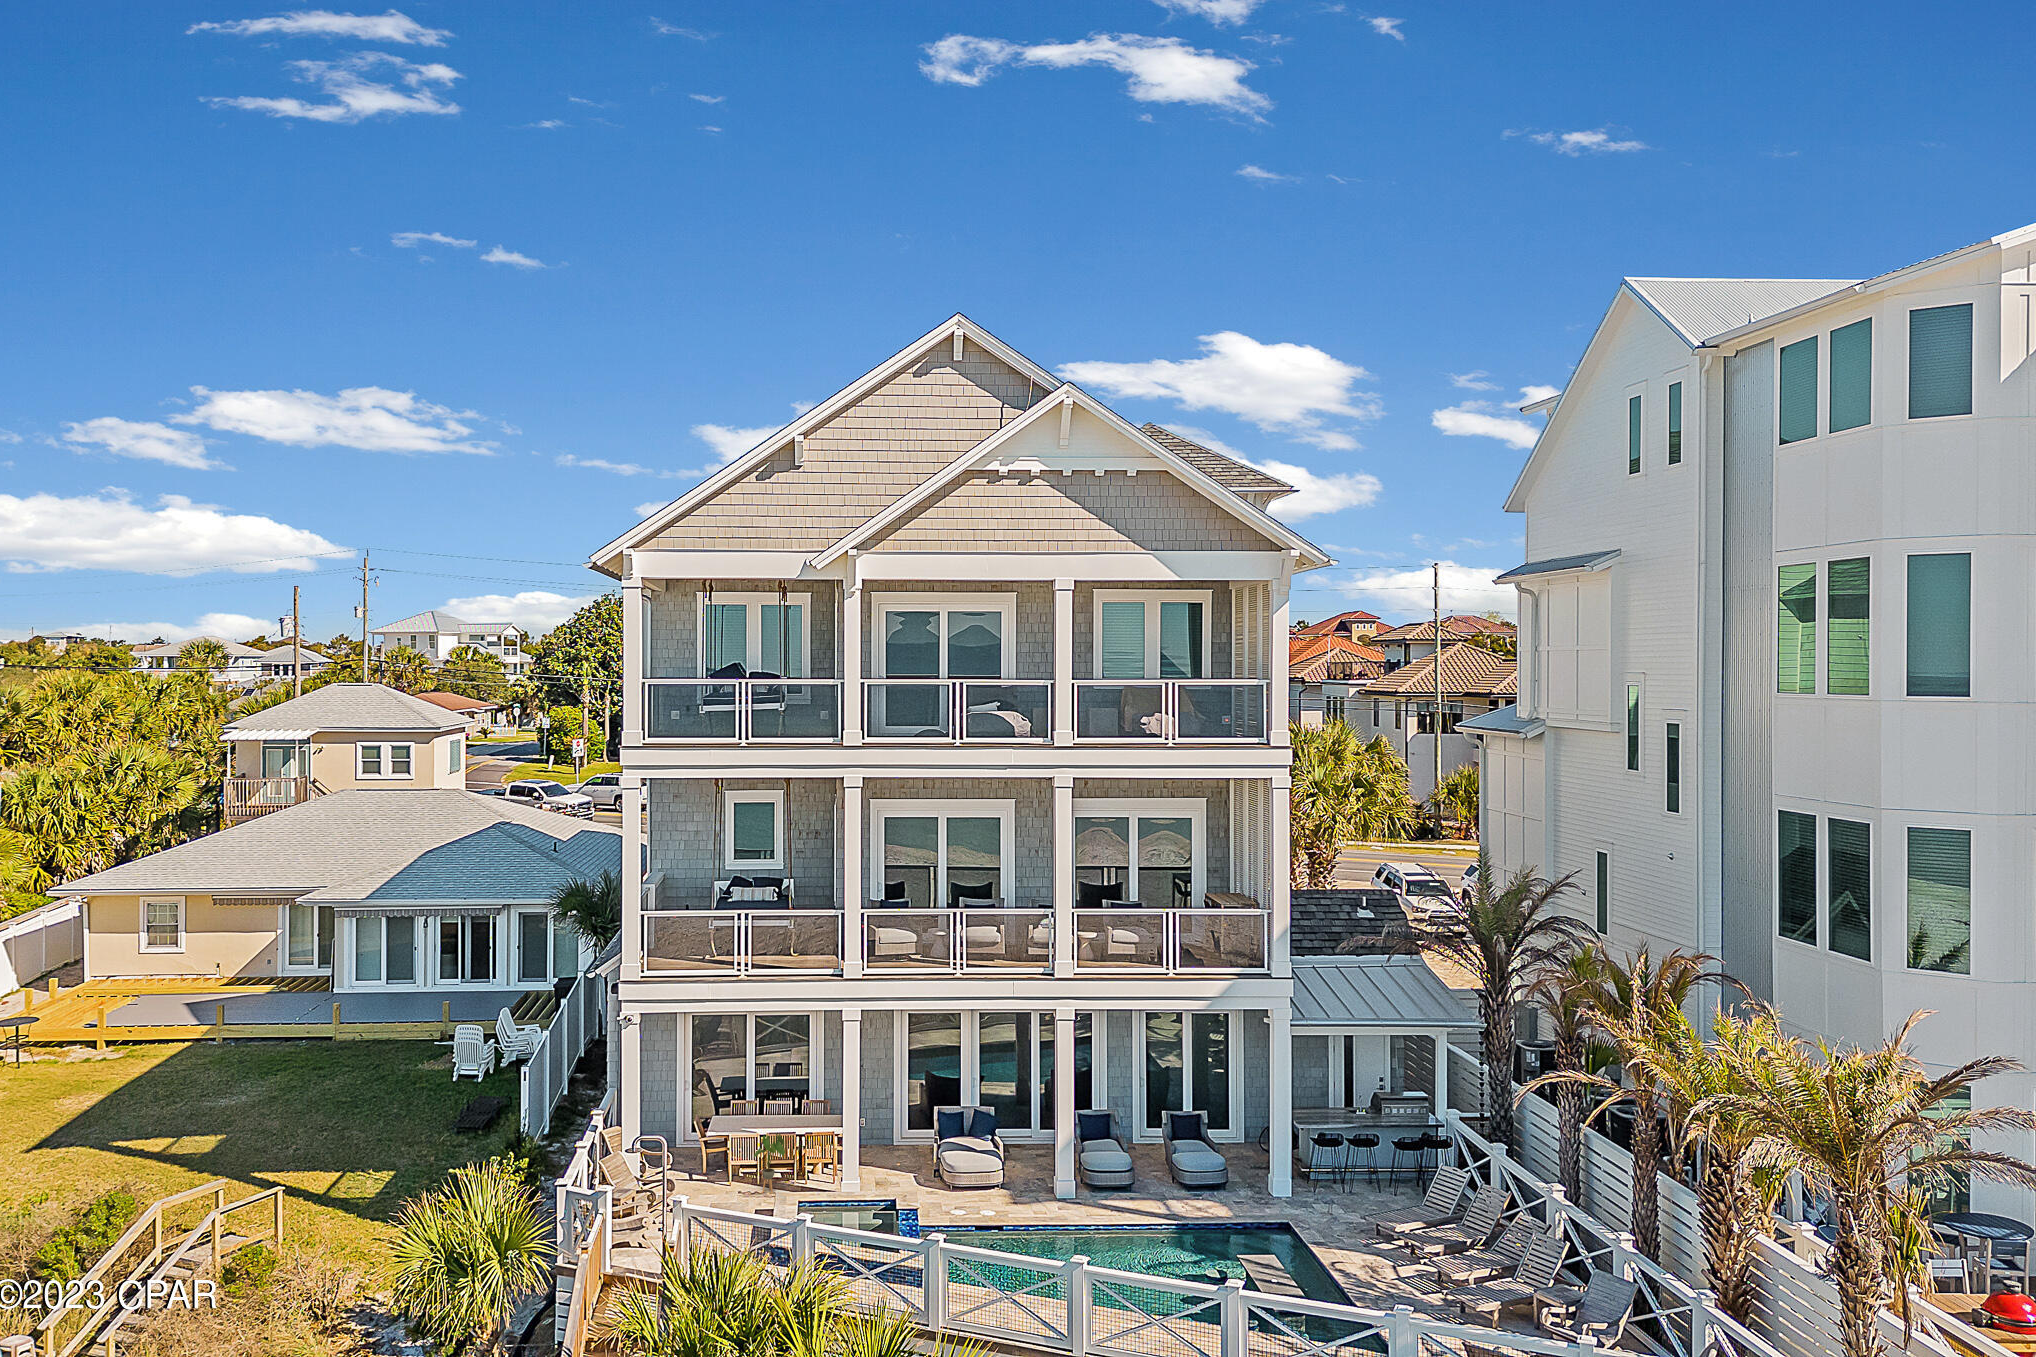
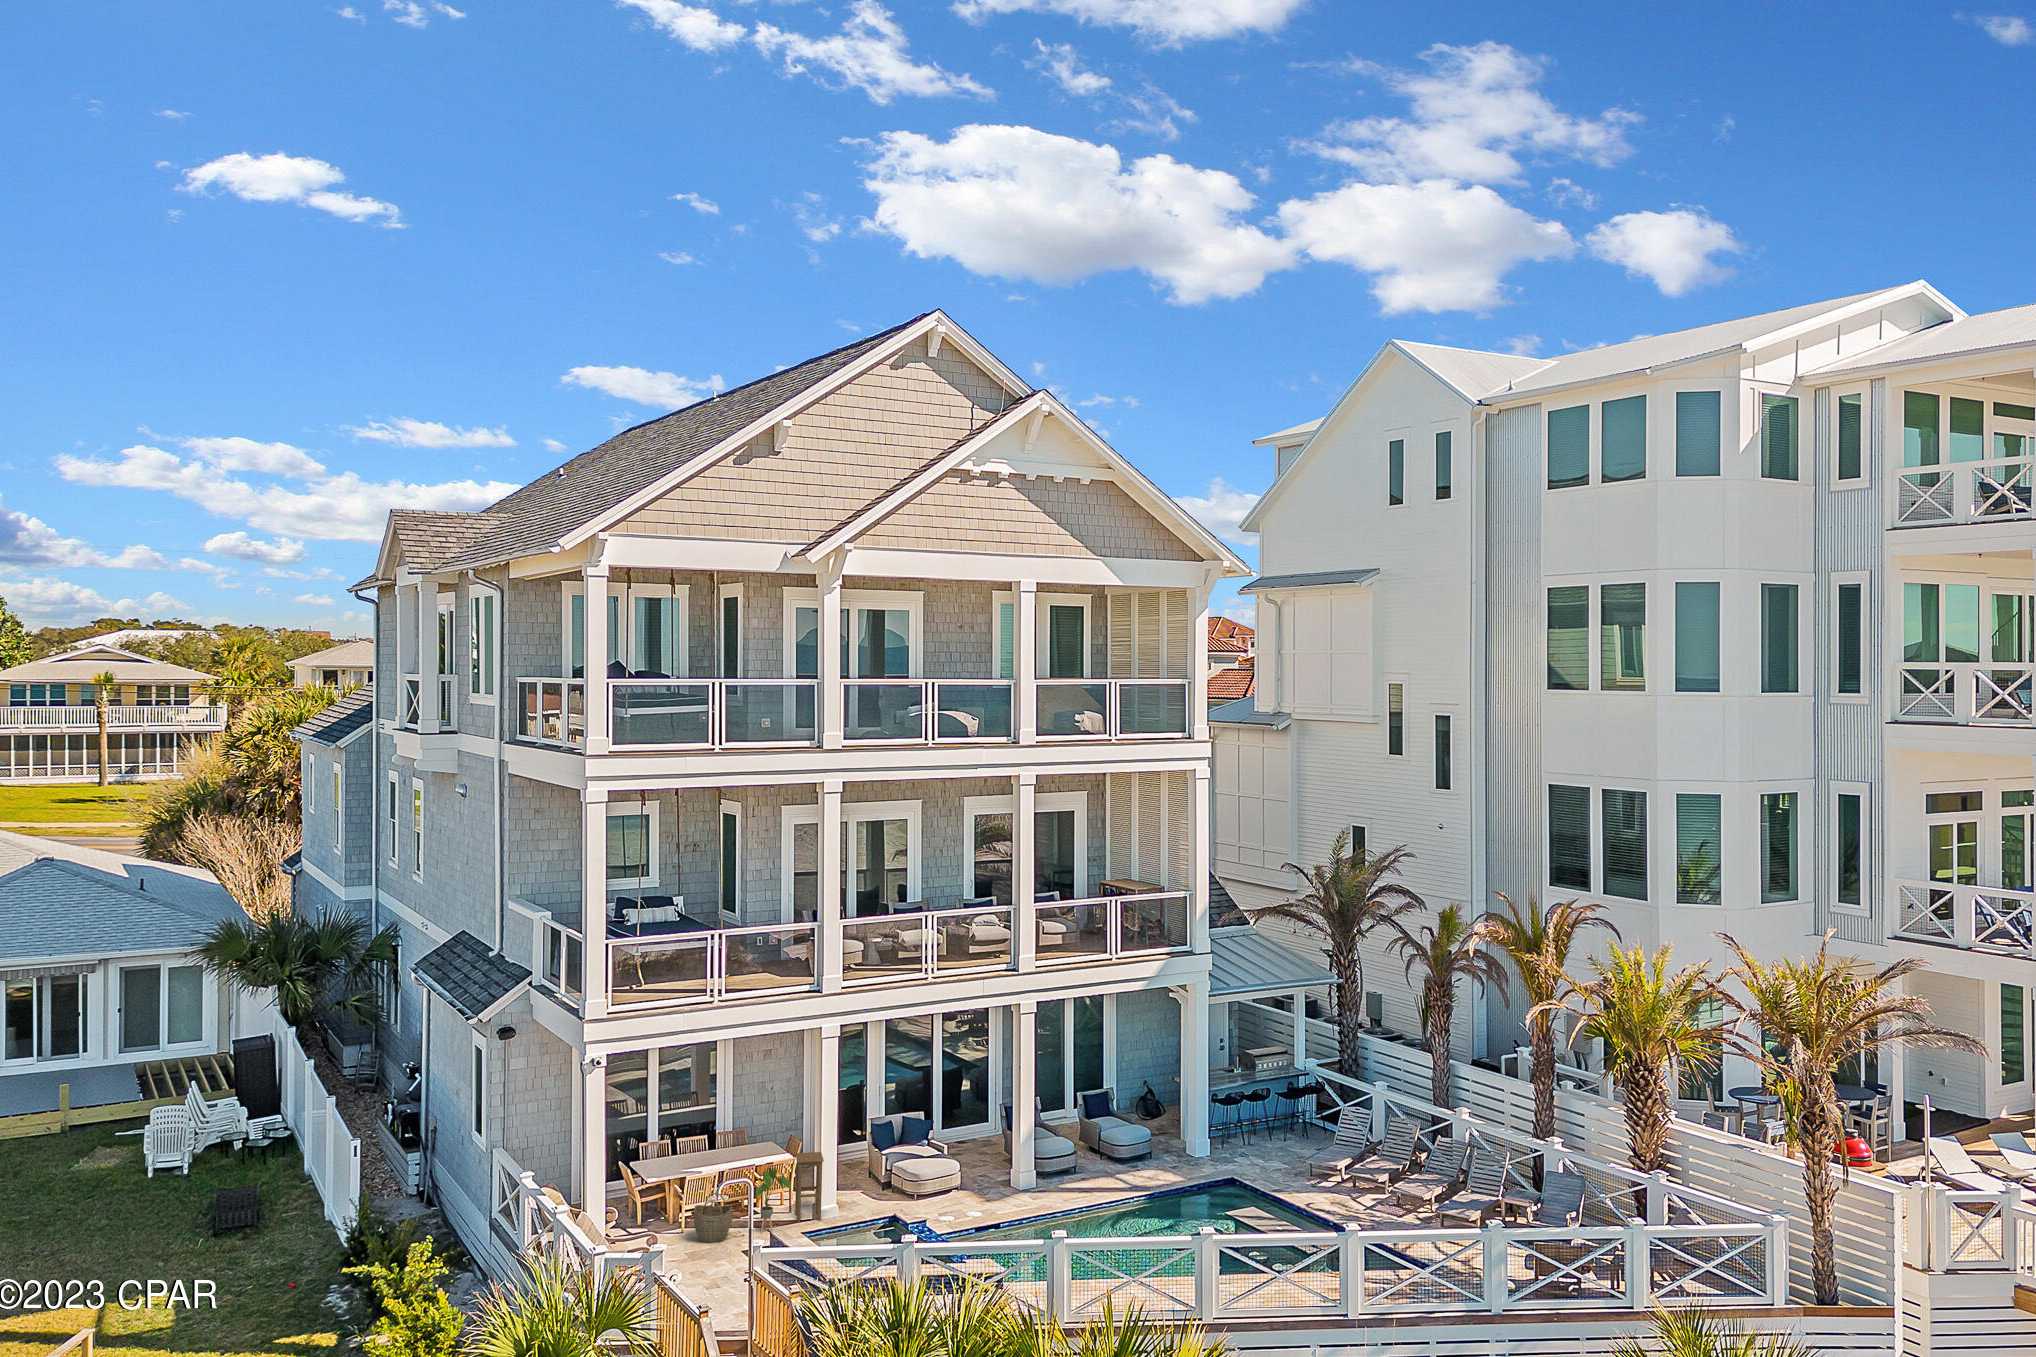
stool: none [803,1125,835,1191] -> present [795,1152,824,1222]
woven basket: none [703,1148,737,1194] -> present [694,1193,732,1243]

